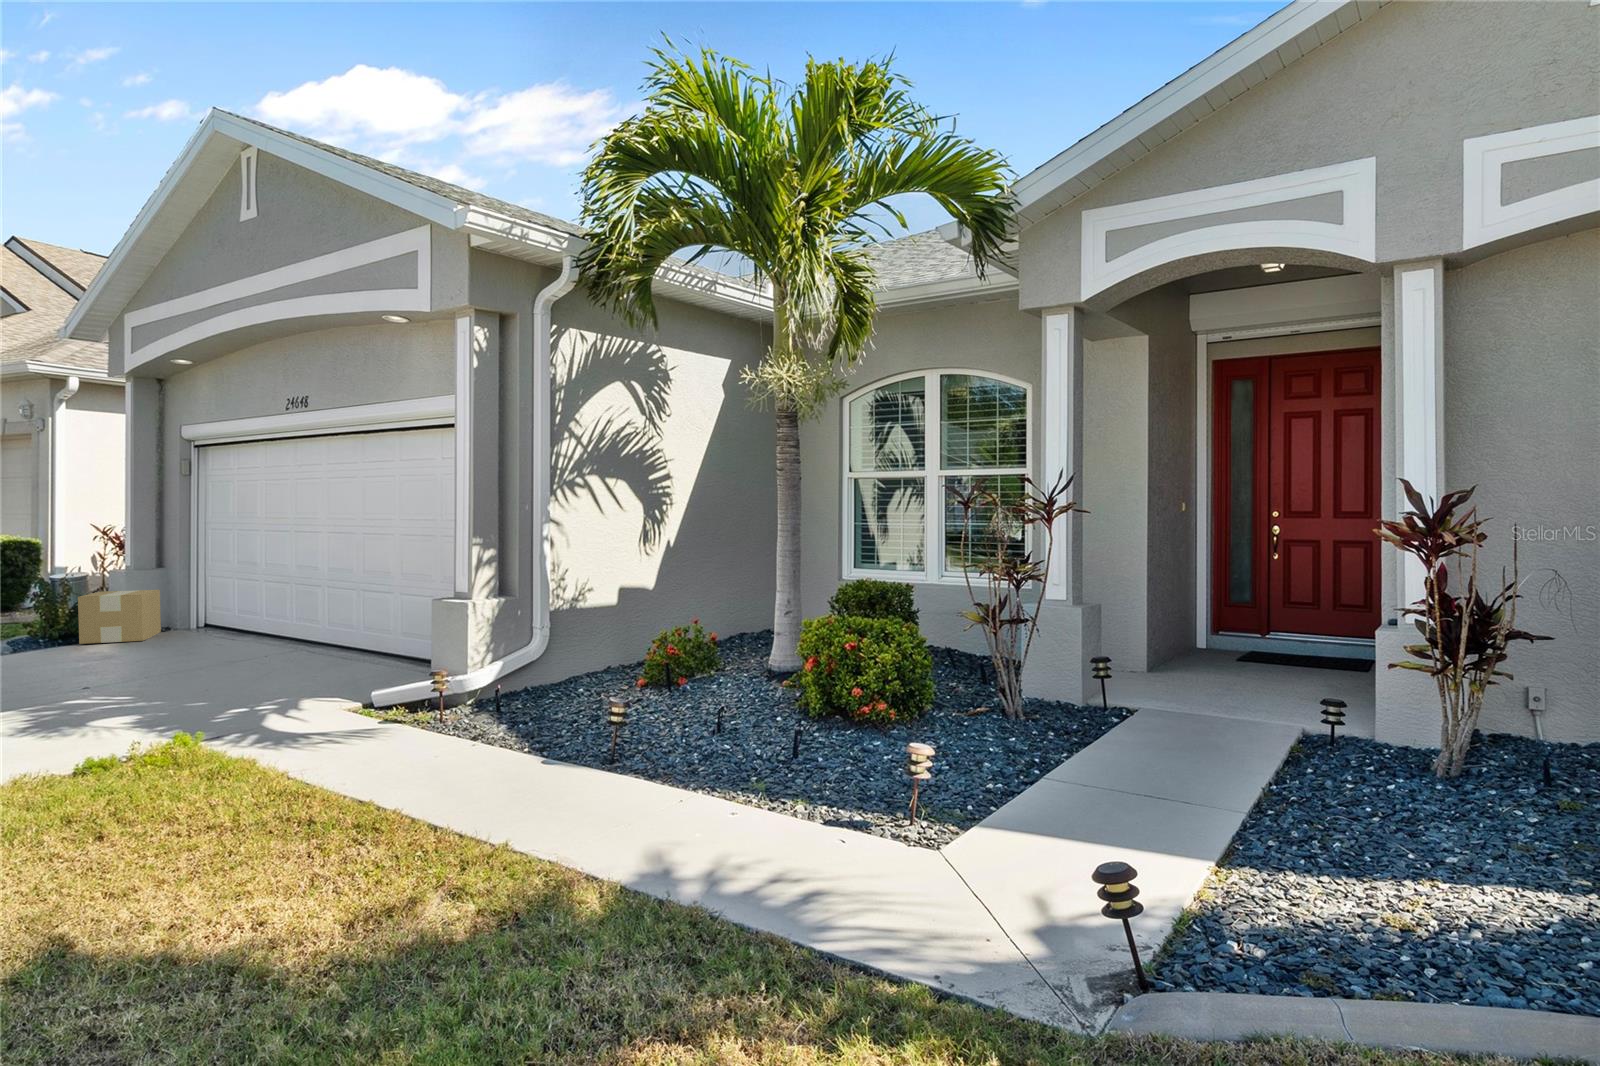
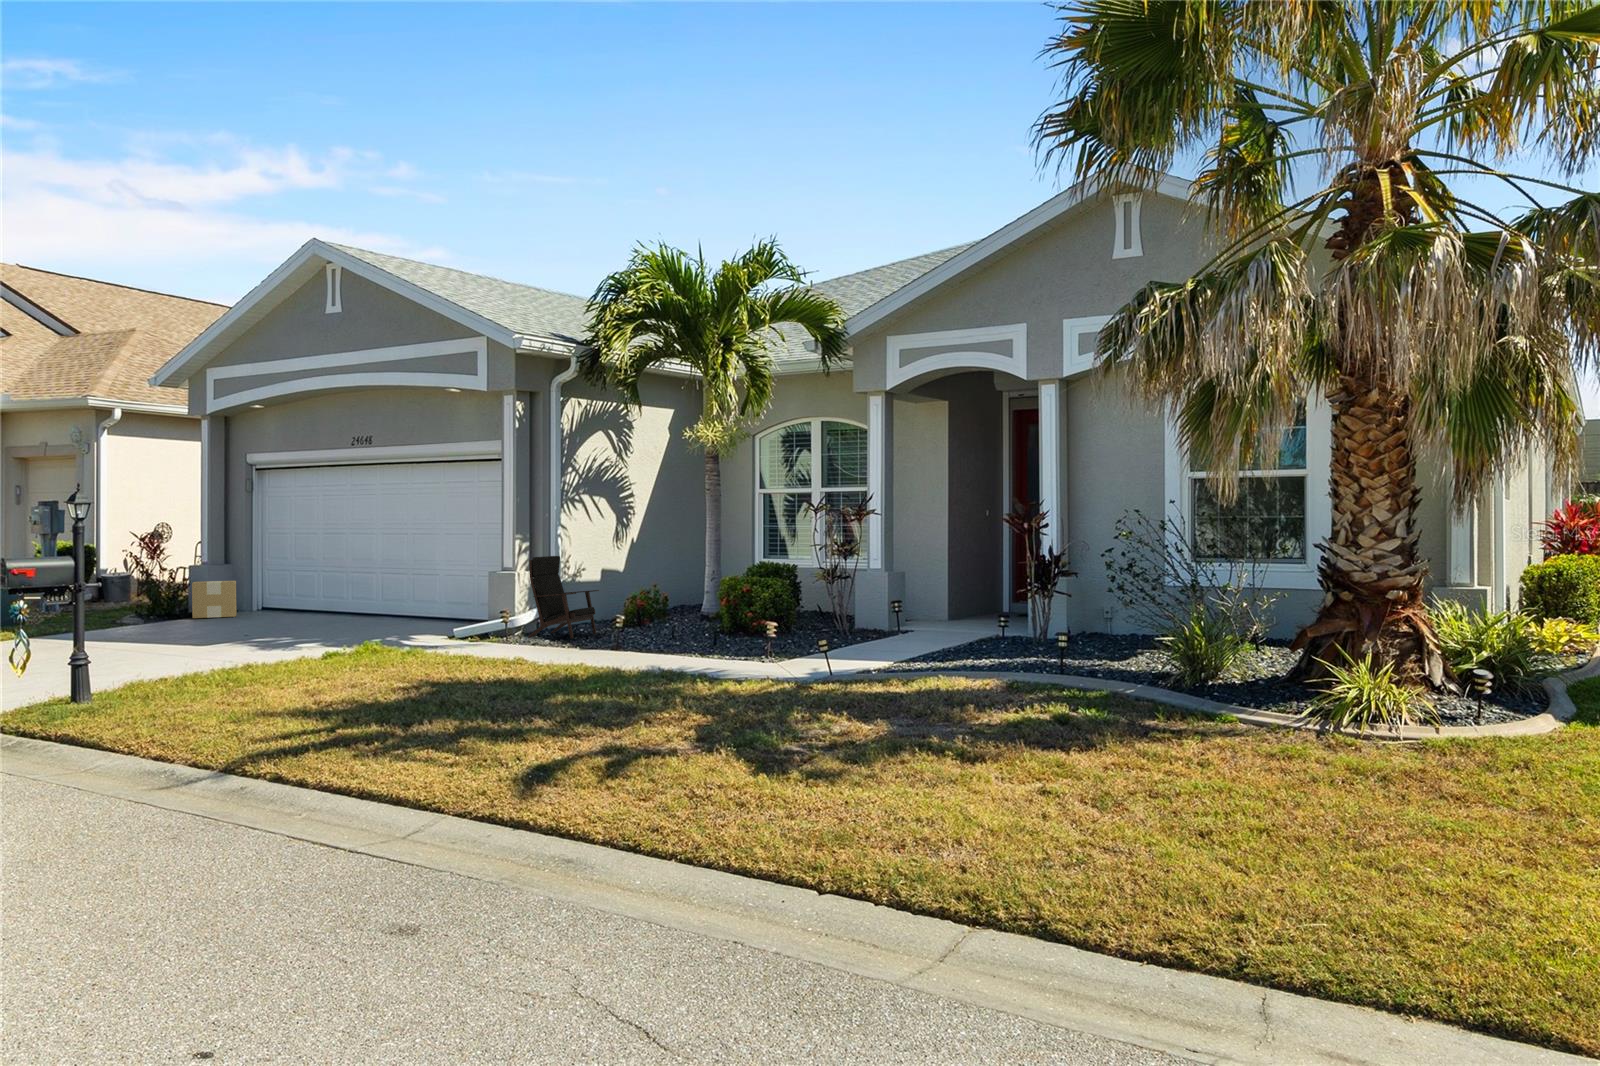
lounge chair: none [484,572,604,713] -> present [528,556,599,638]

